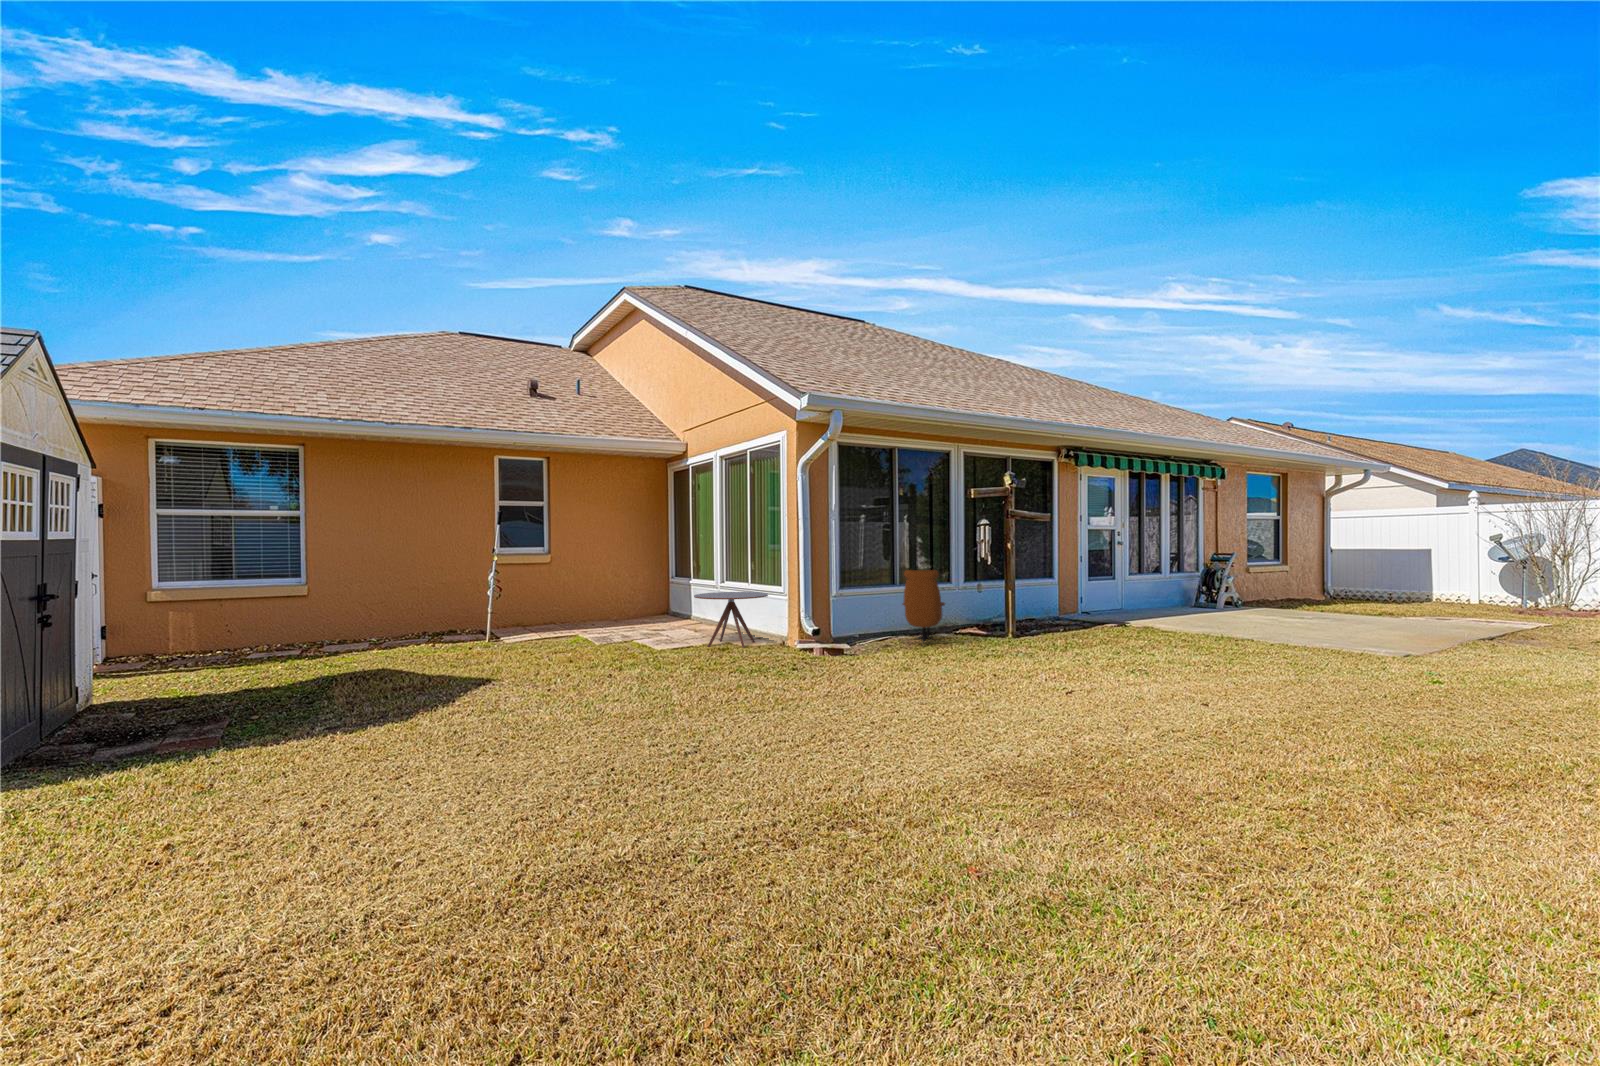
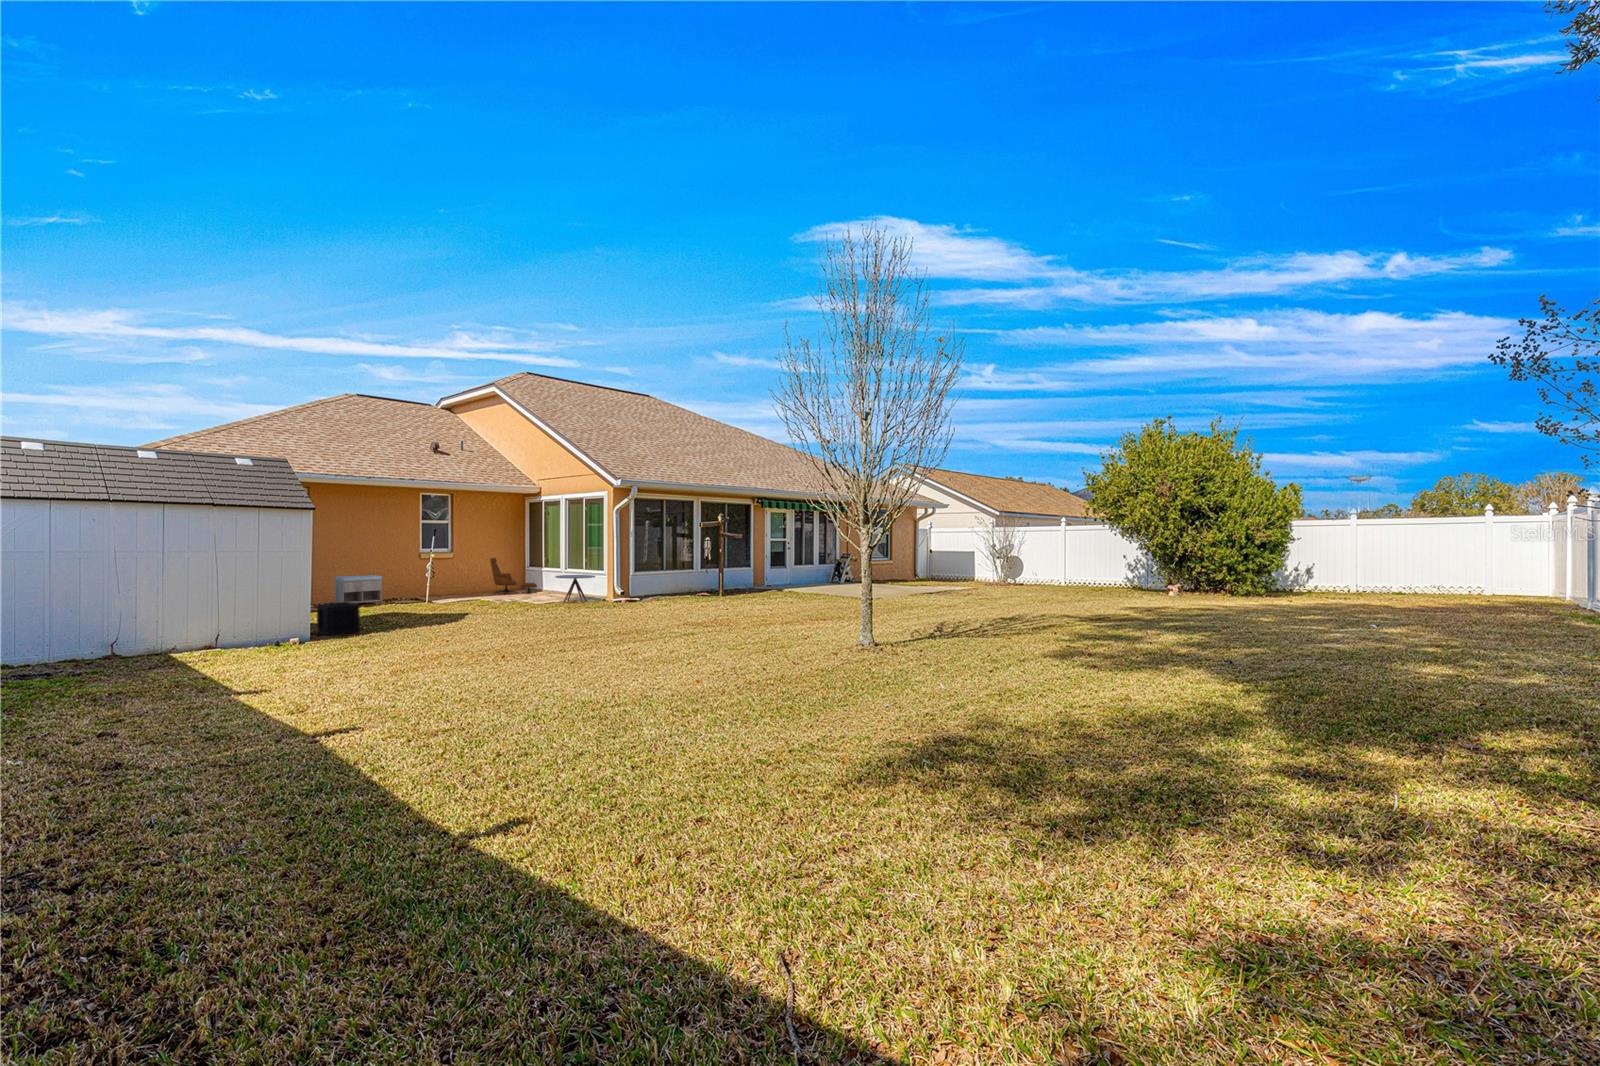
lounge chair: present [903,570,945,645] -> present [490,558,537,594]
storage bench: none [332,592,408,648] -> present [335,575,382,604]
wooden crate: none [24,662,146,760] -> present [317,602,360,636]

